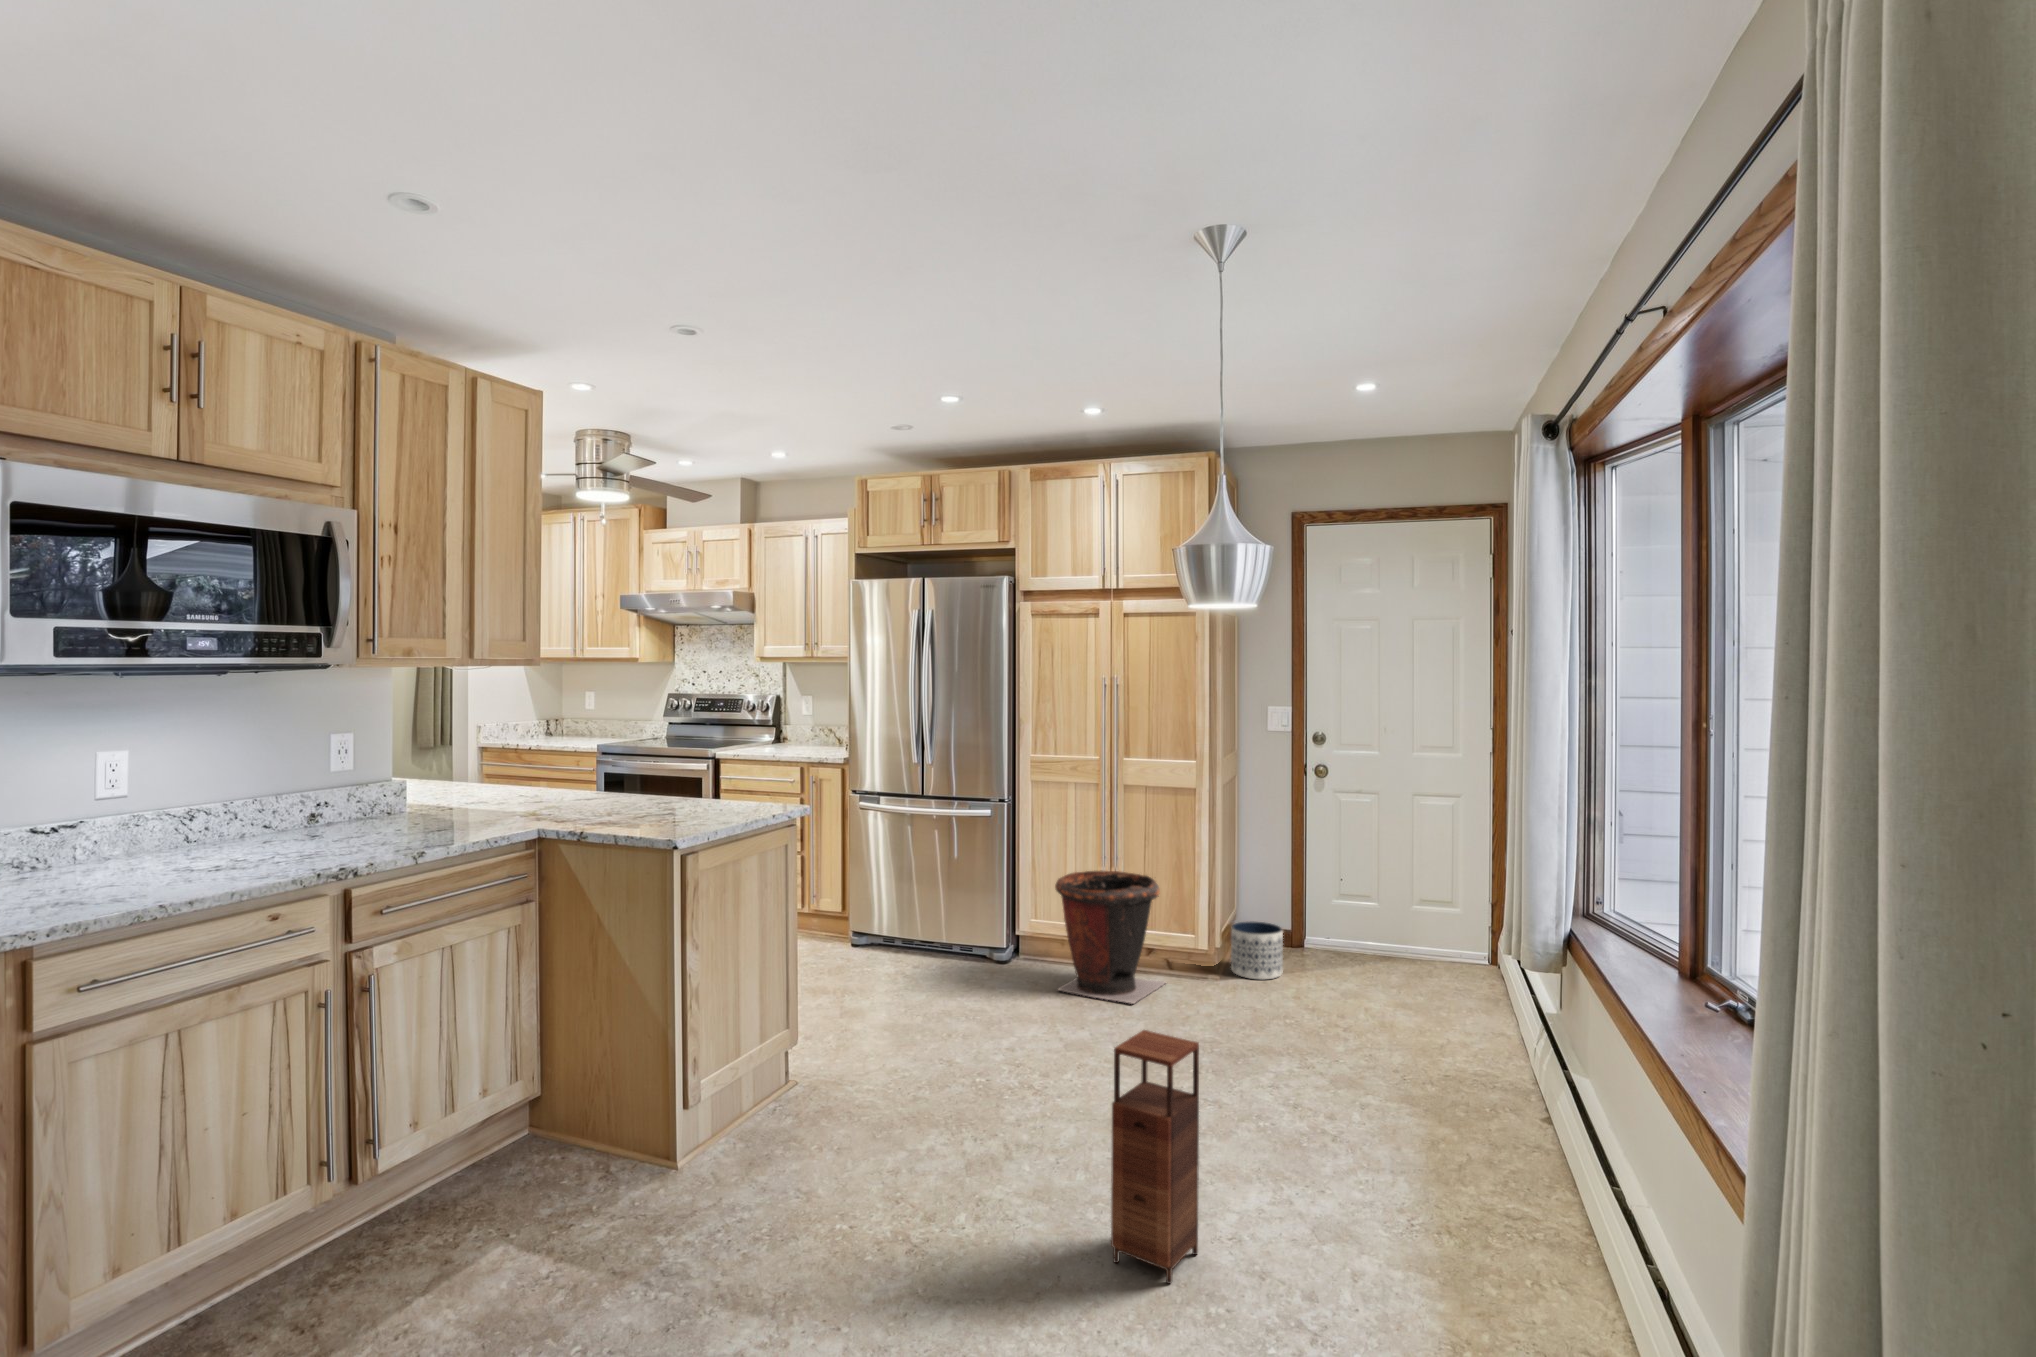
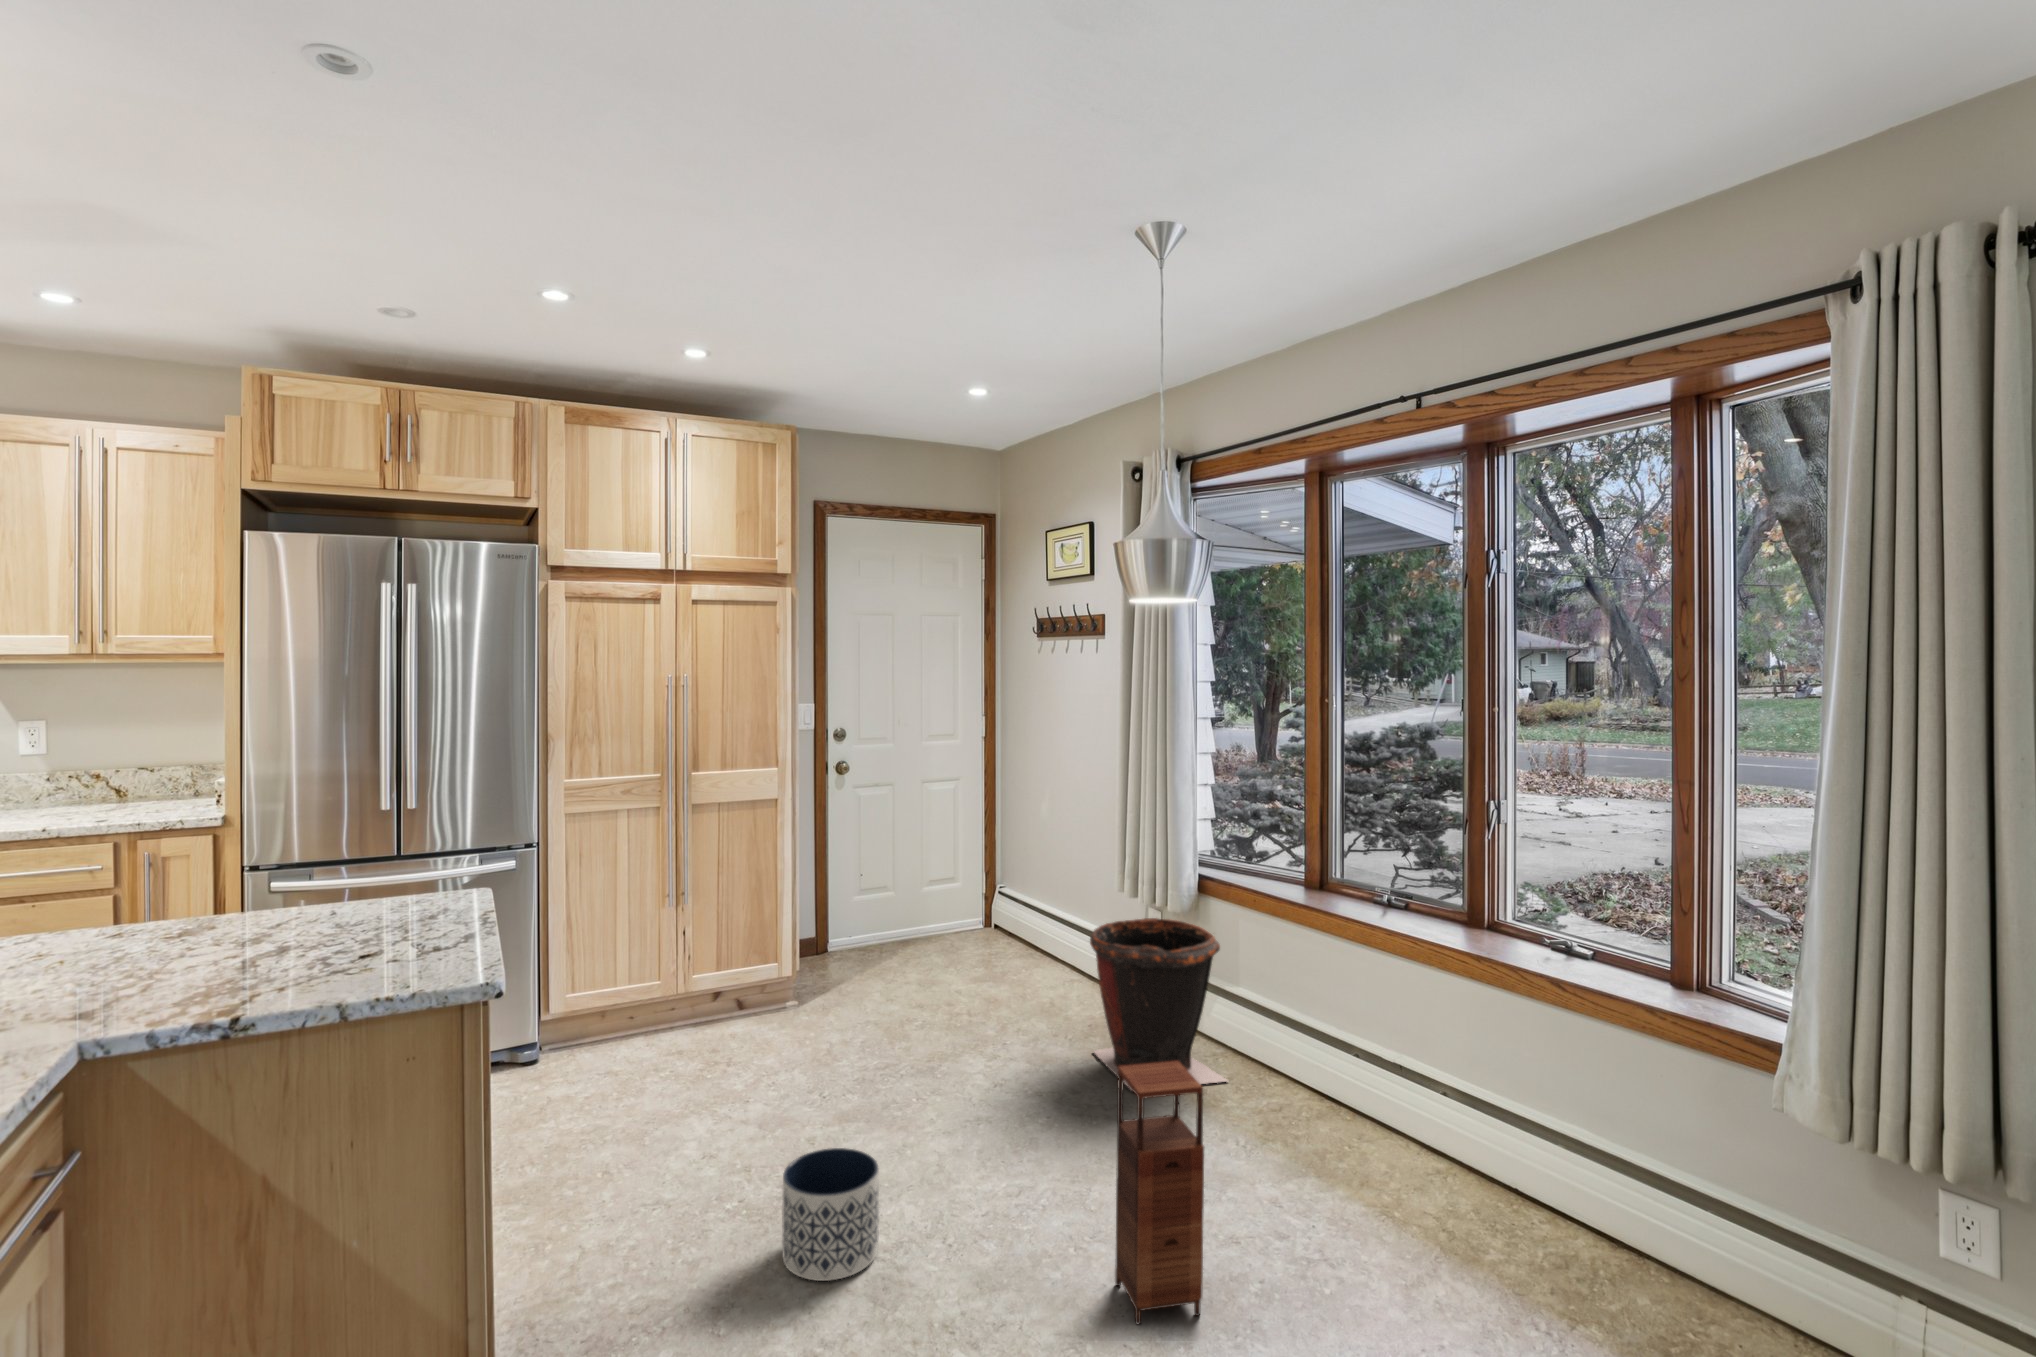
trash can: present [1055,871,1165,1004] -> present [1090,918,1227,1091]
planter: present [1231,921,1283,980] -> present [782,1148,879,1281]

